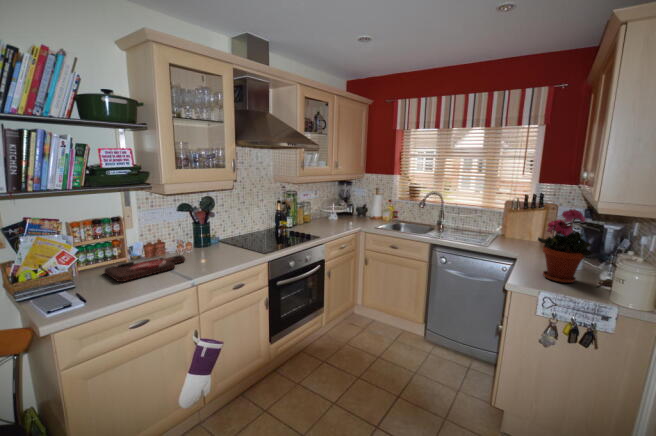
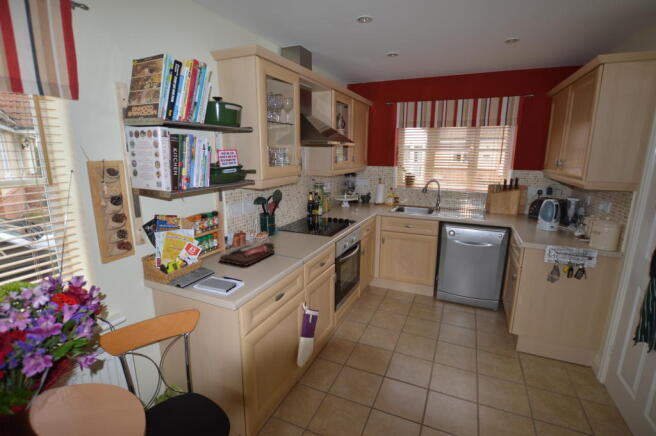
potted plant: present [538,209,593,283] -> none [536,187,574,239]

